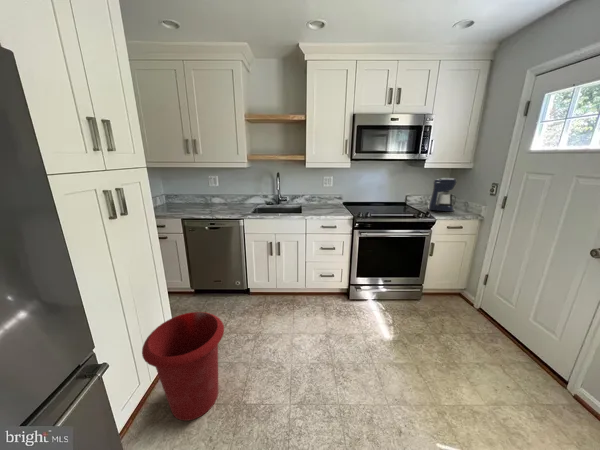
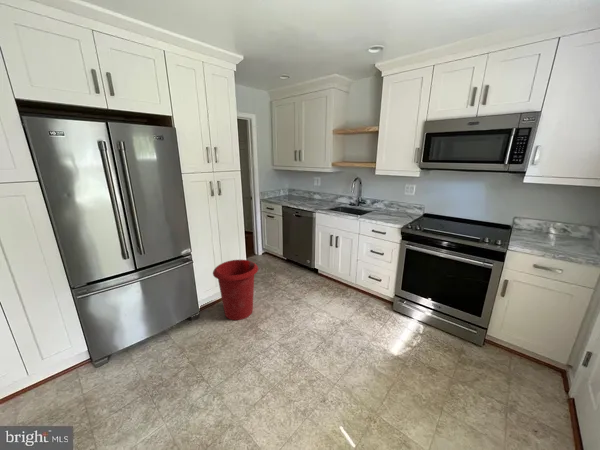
coffee maker: present [428,178,457,211] -> none [532,198,587,247]

